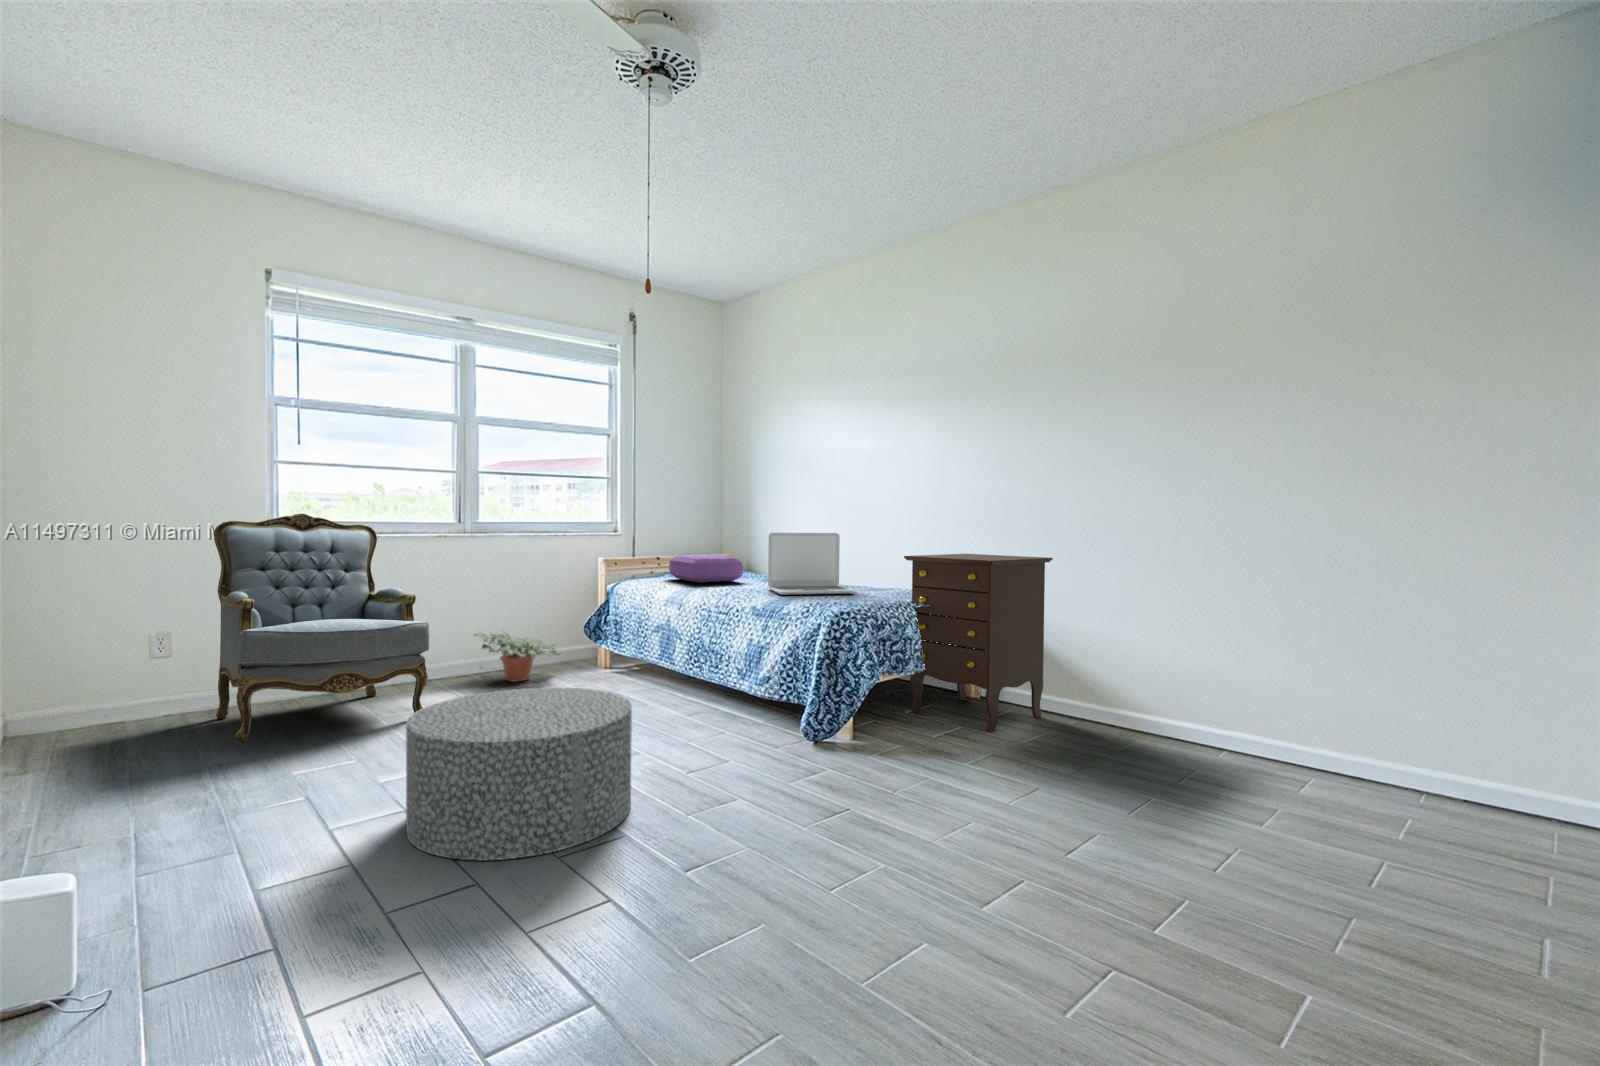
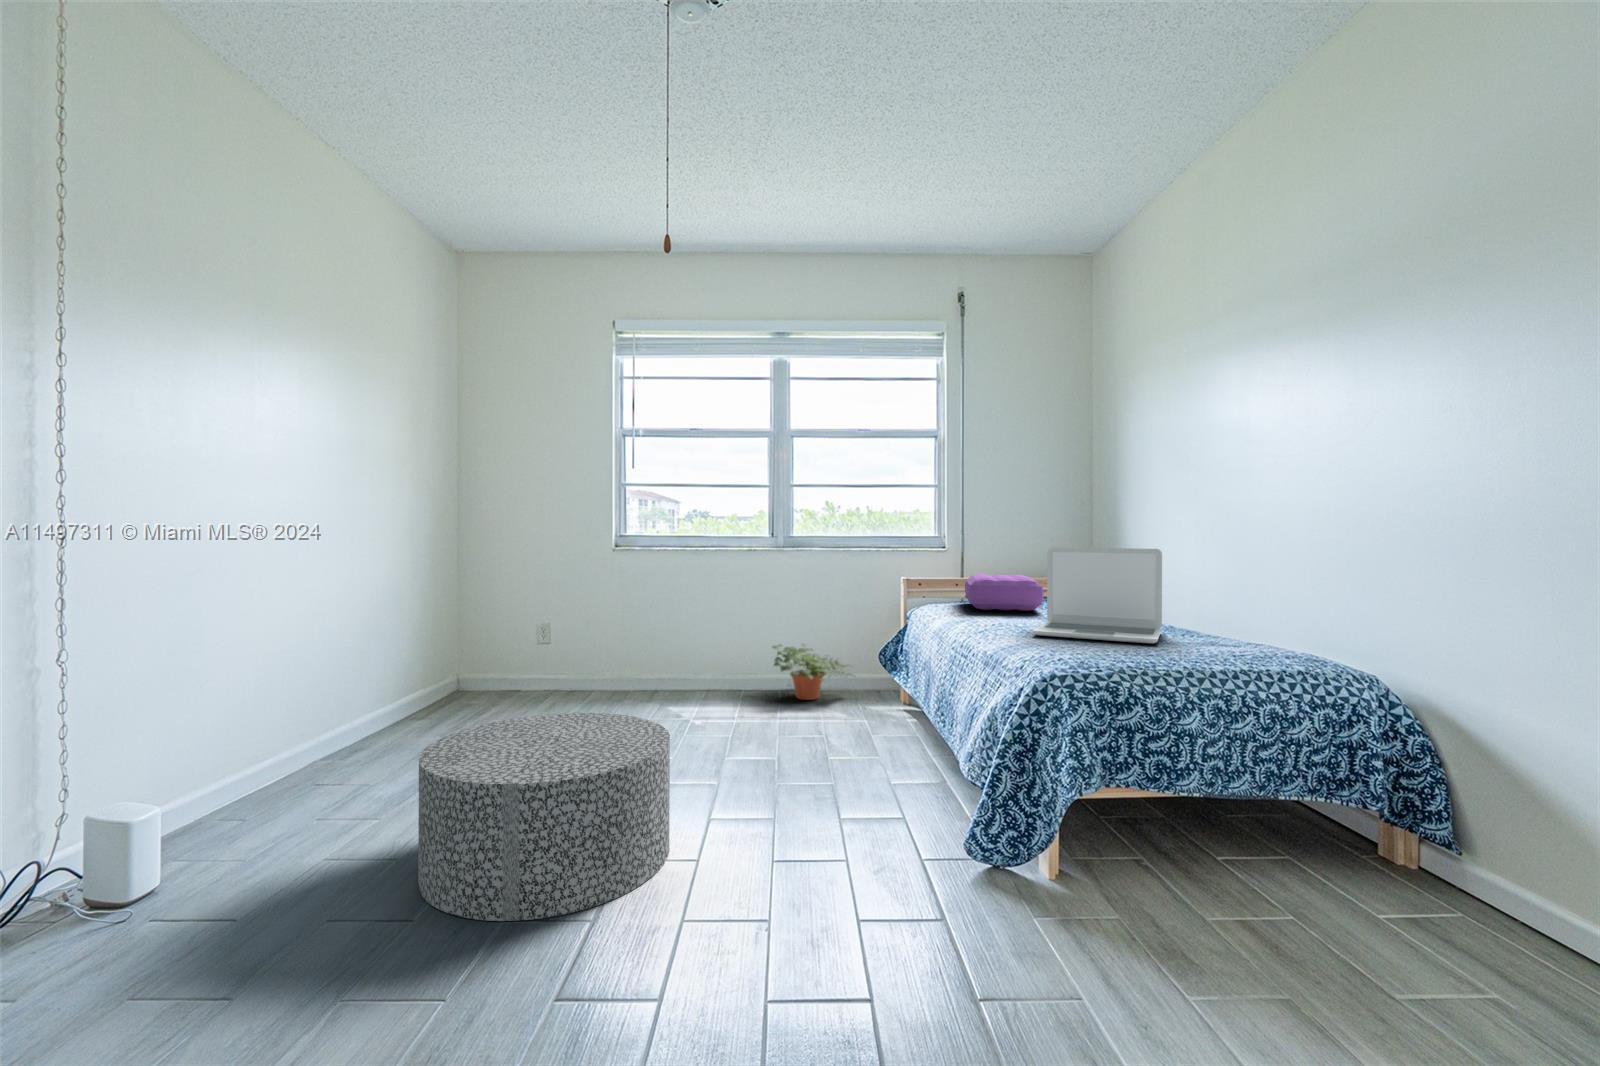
armchair: present [214,514,429,743] -> none [522,527,693,724]
dresser: present [904,554,1053,732] -> none [1211,589,1583,961]

